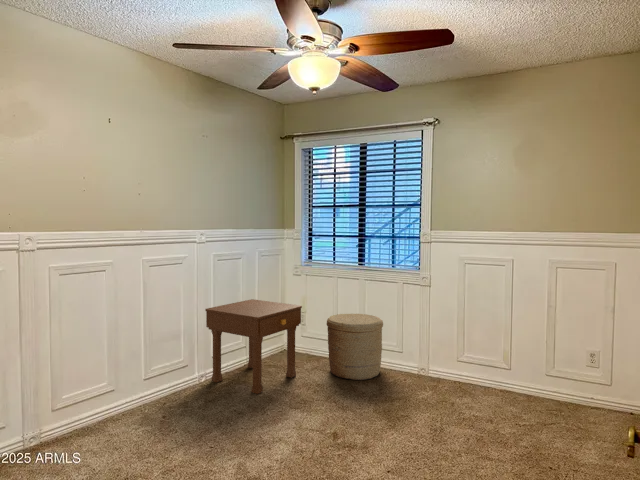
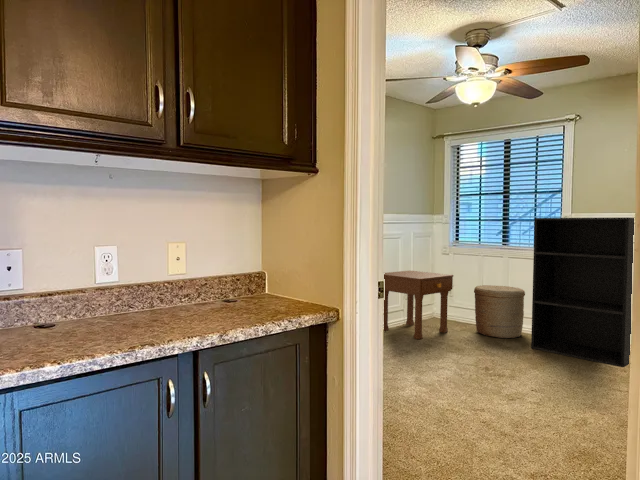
bookshelf: none [390,237,507,418] -> present [531,218,634,367]

